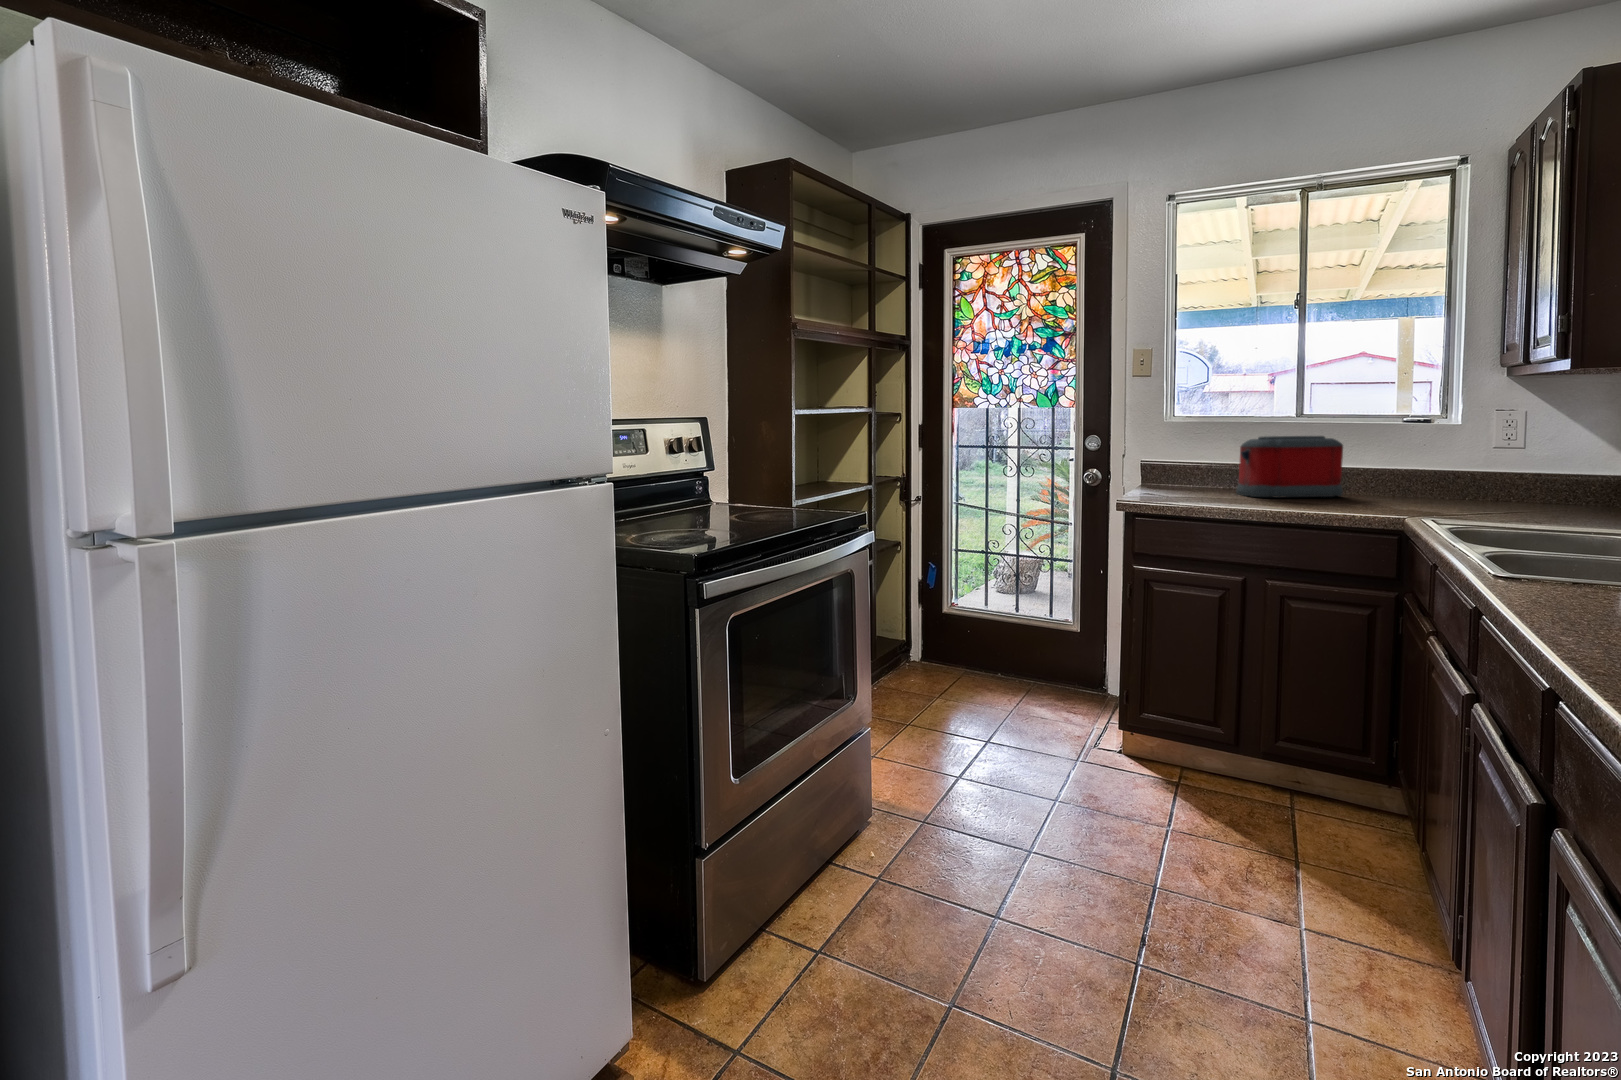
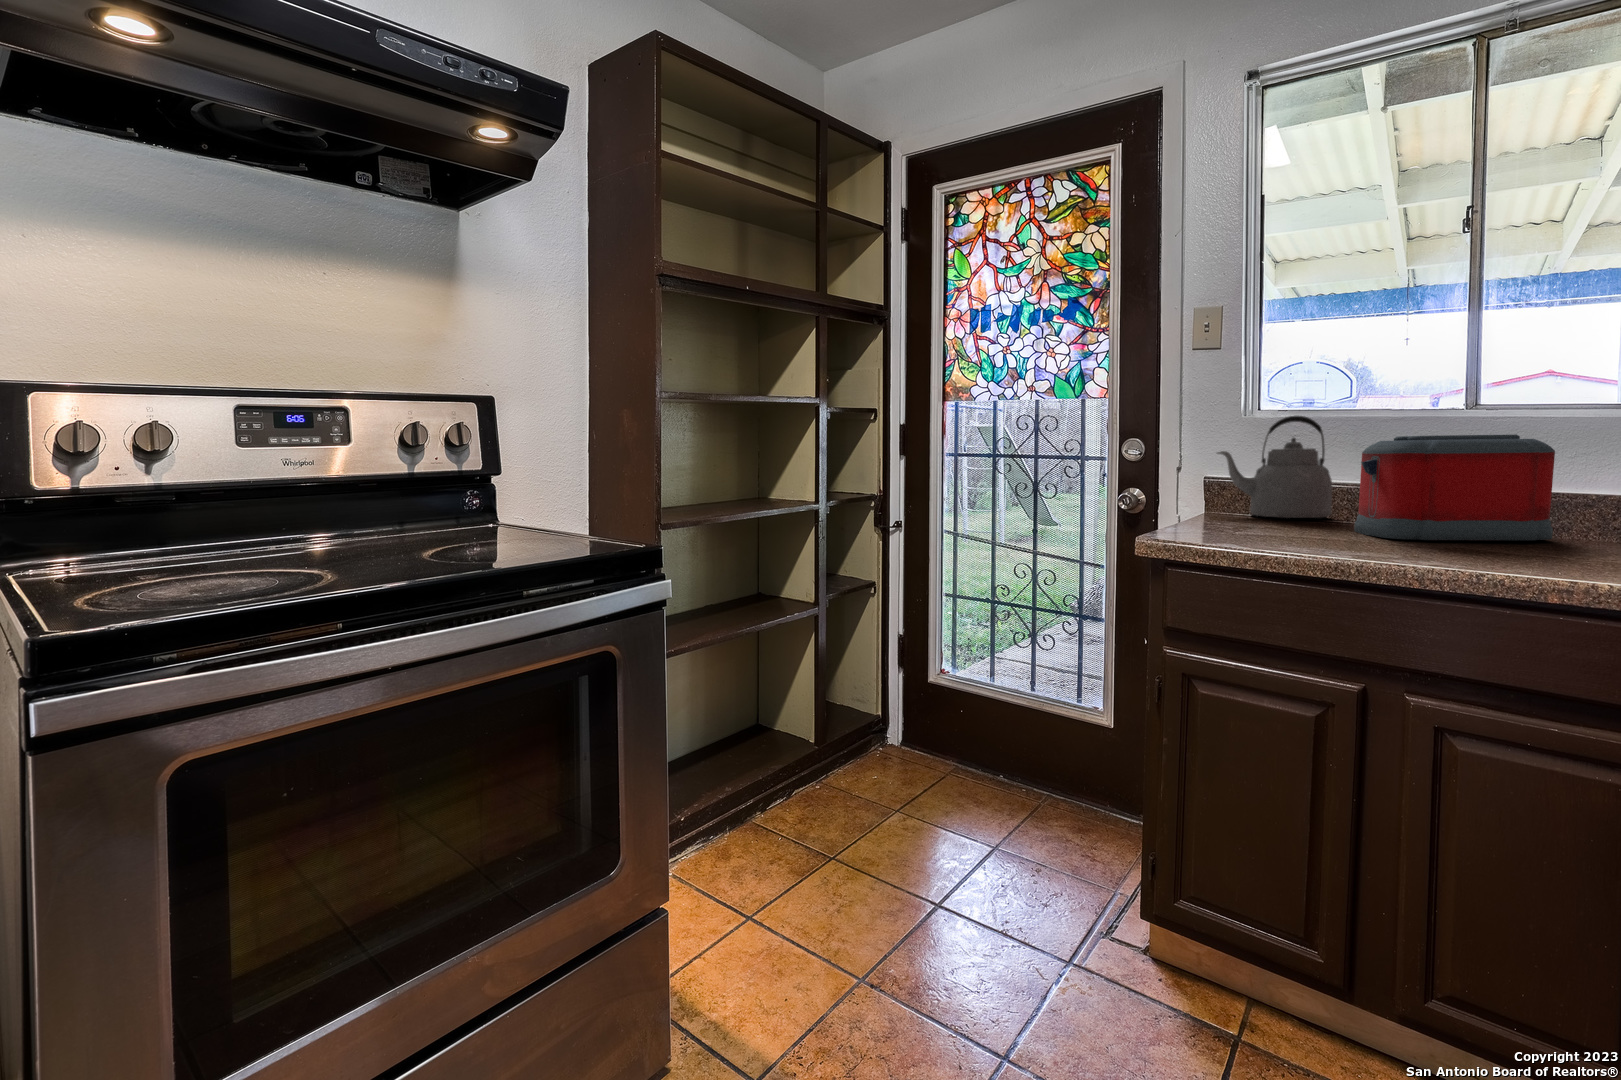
kettle: none [1151,422,1222,487] -> present [1217,416,1332,518]

